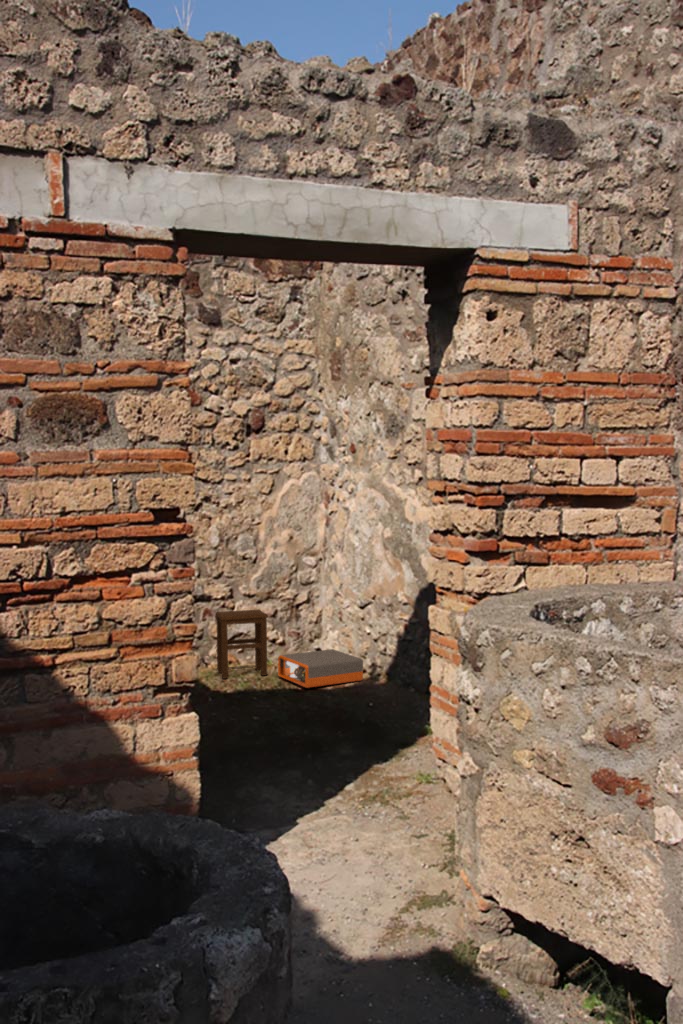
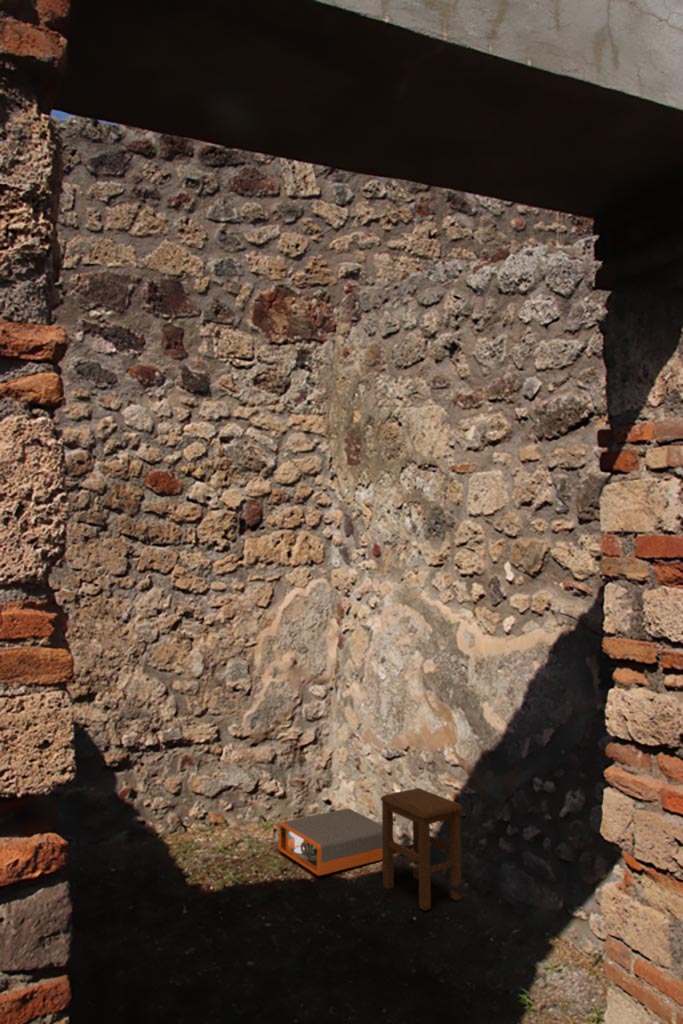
stool: present [216,610,268,679] -> present [381,788,463,910]

